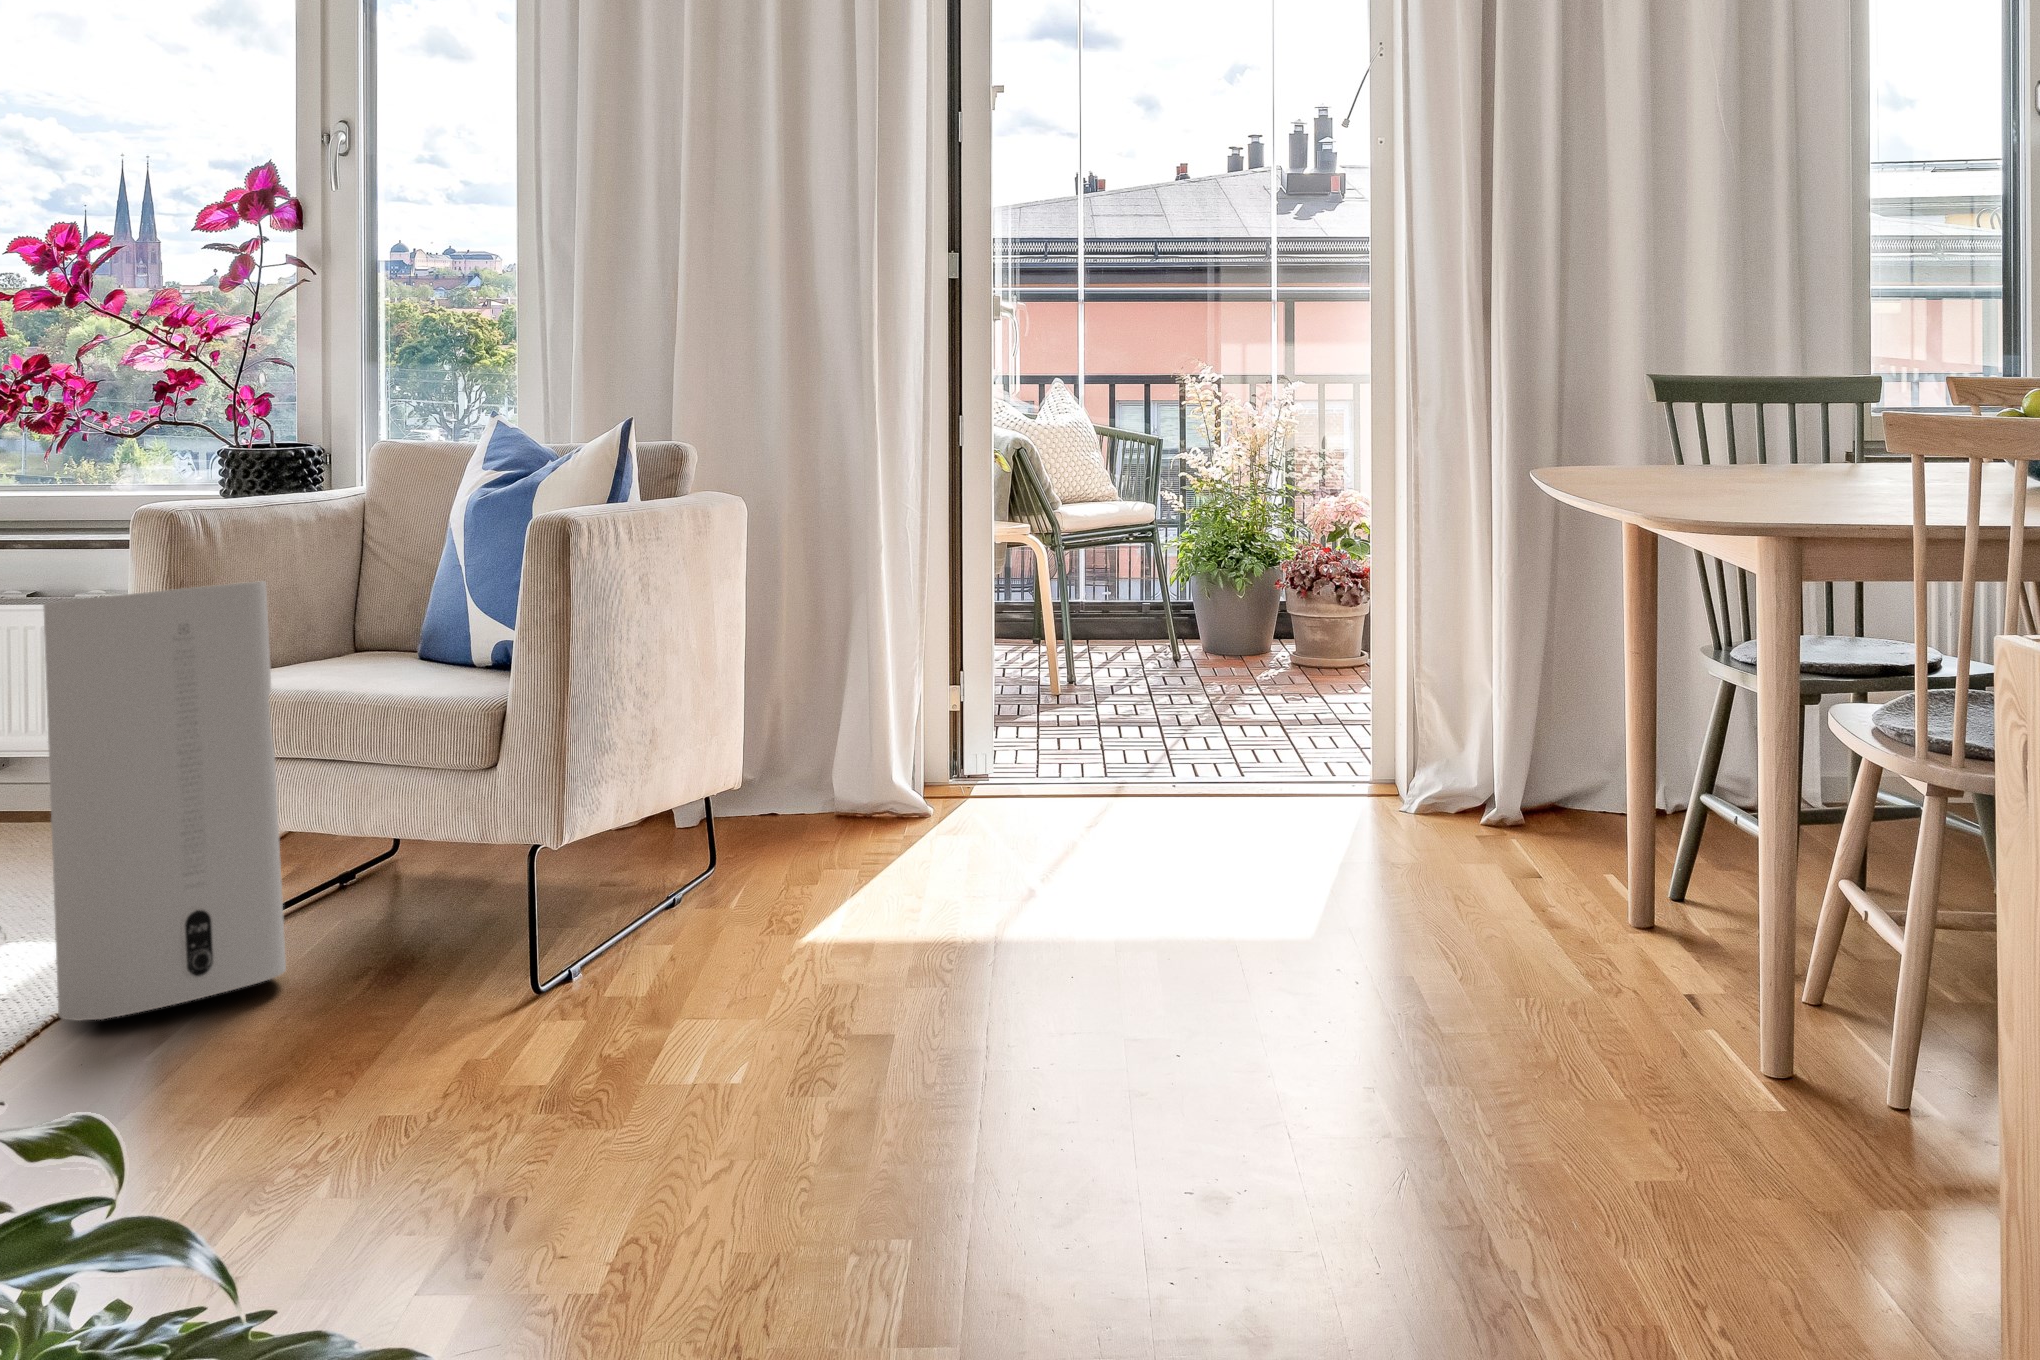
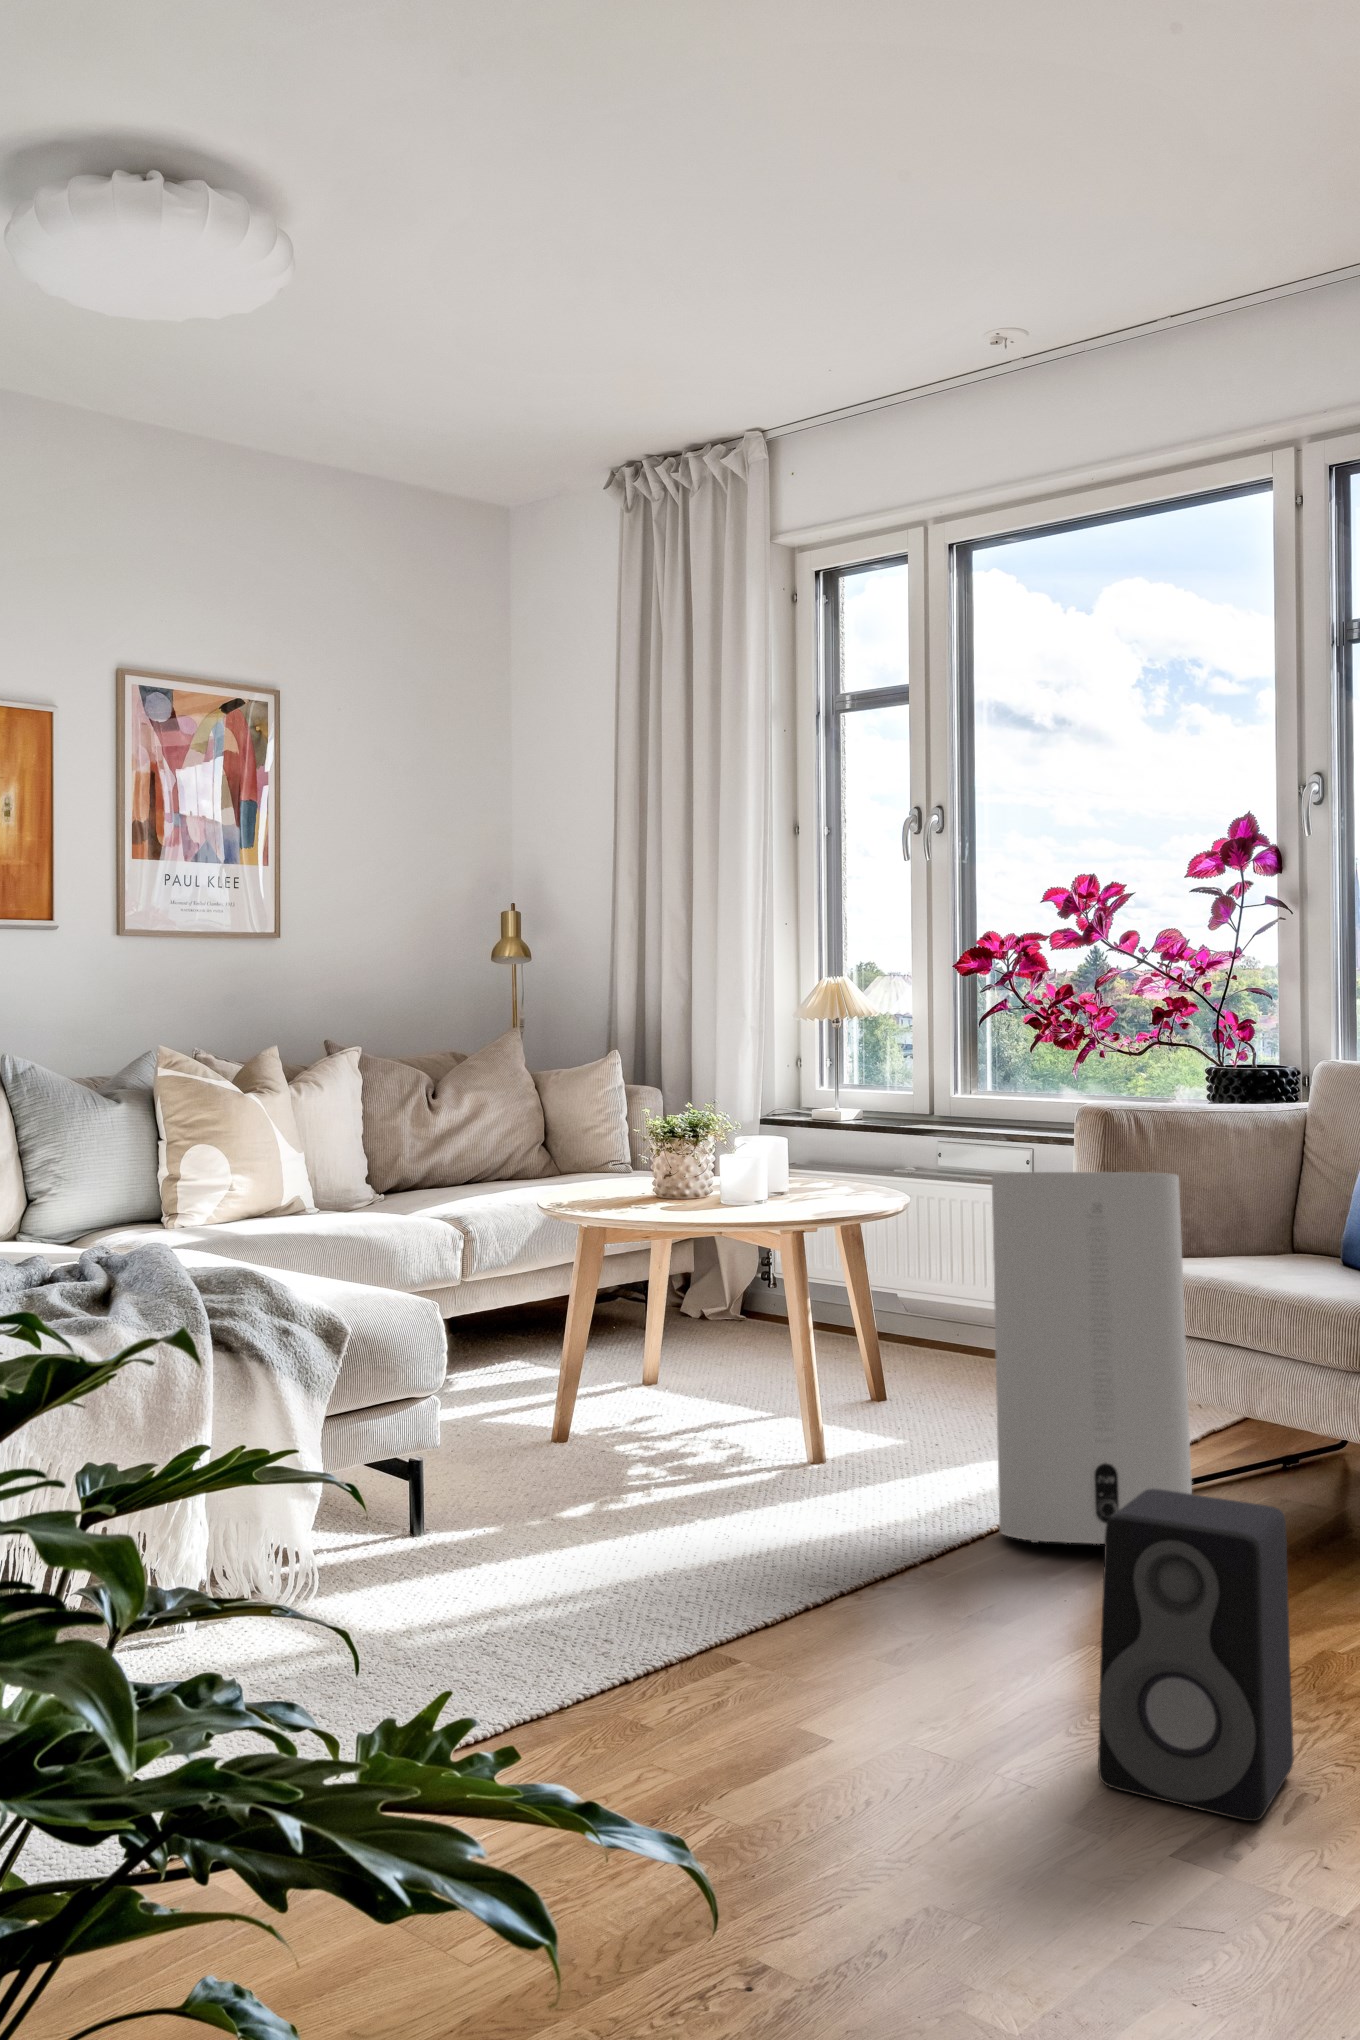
speaker: none [323,923,500,1259] -> present [1098,1489,1294,1821]

